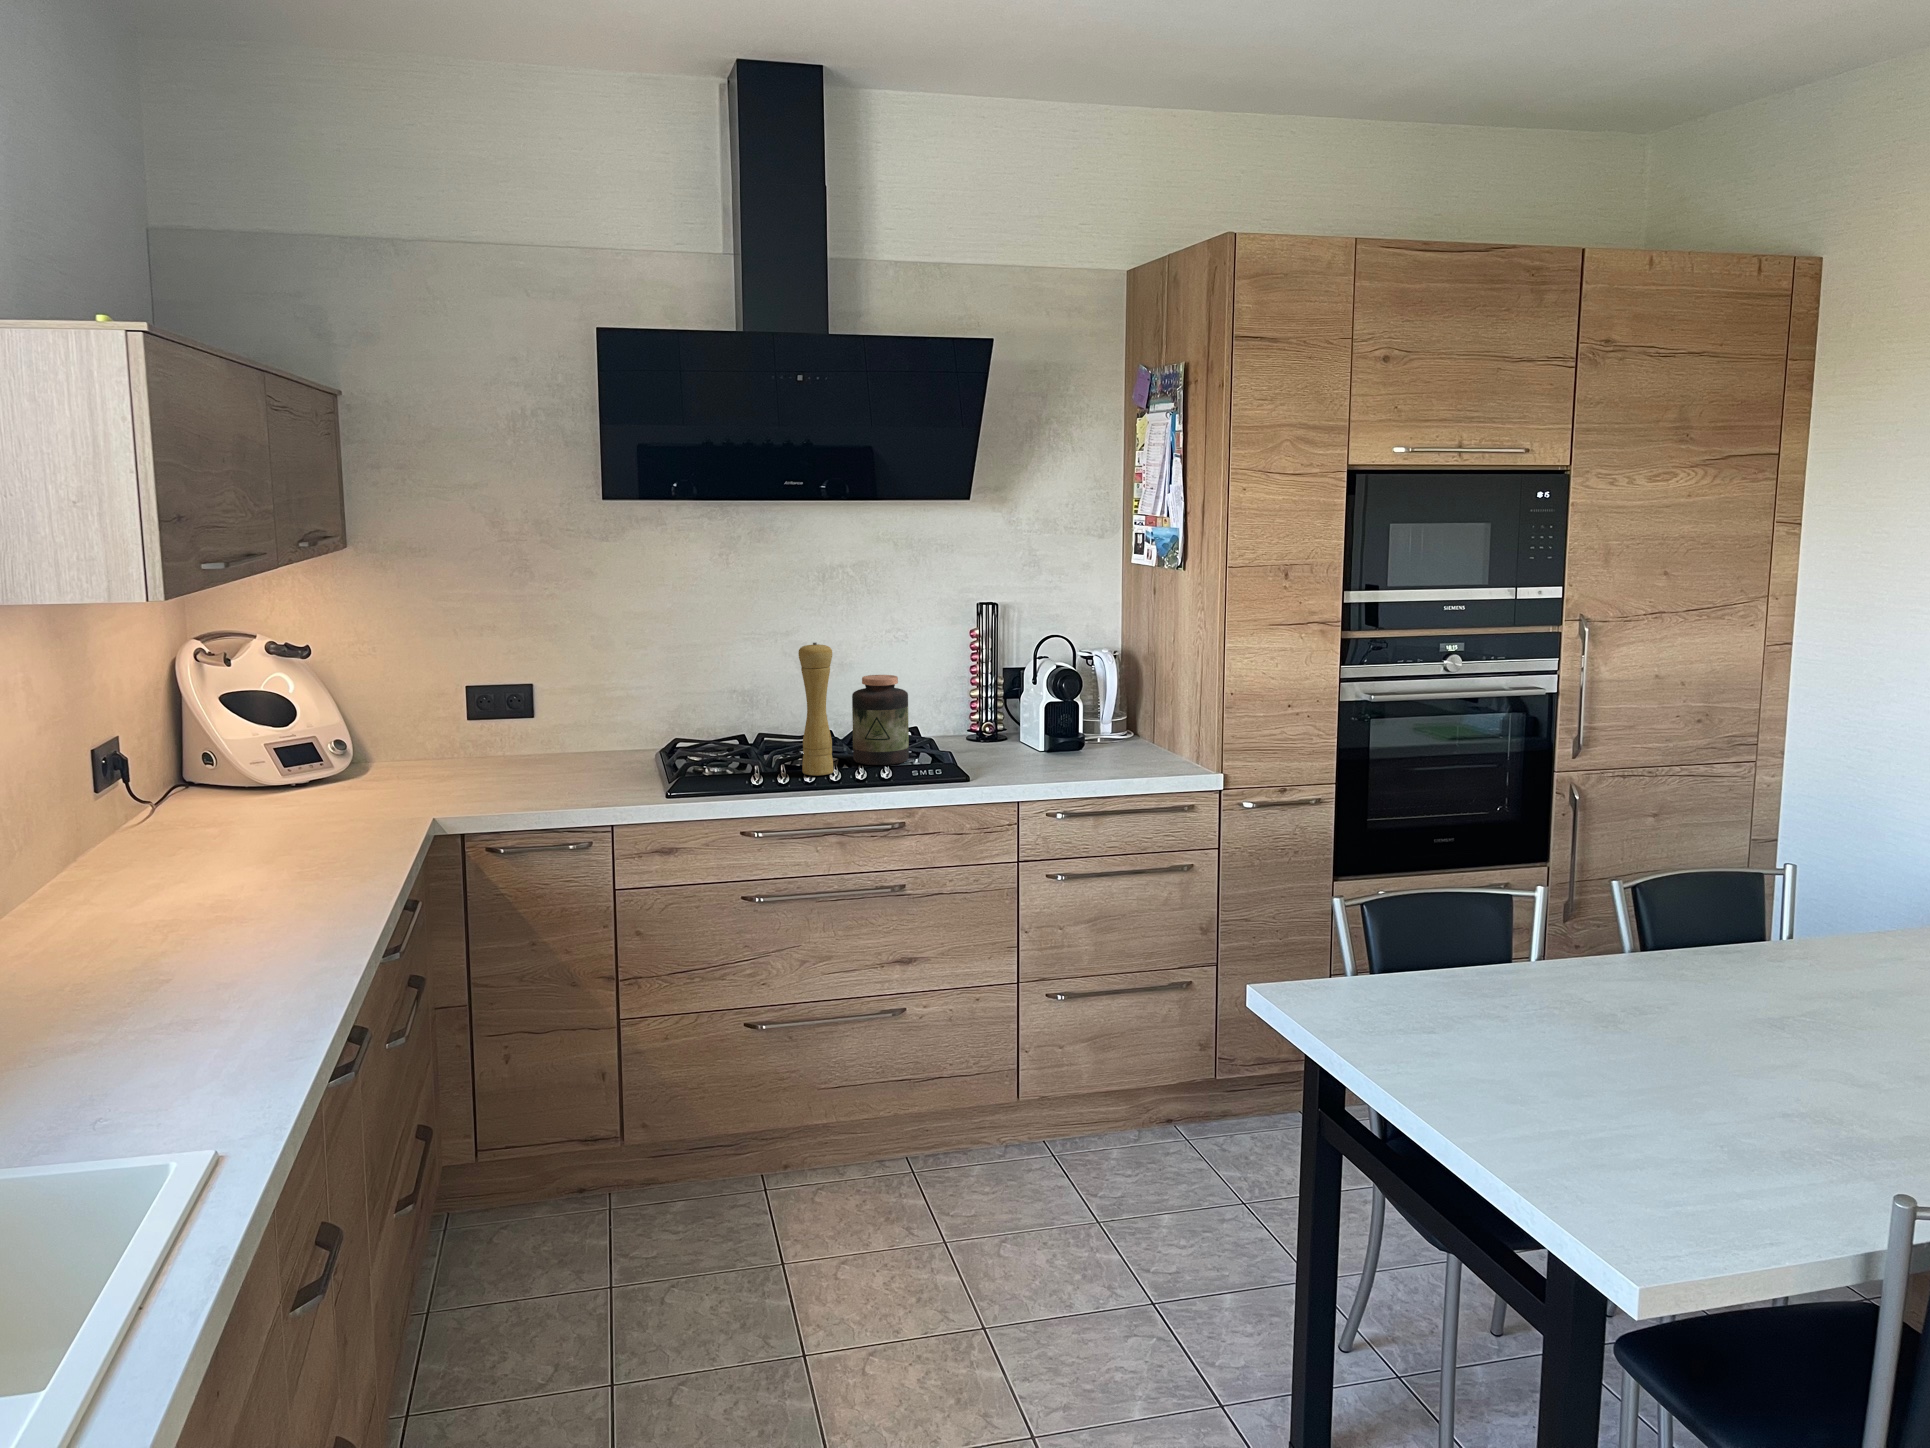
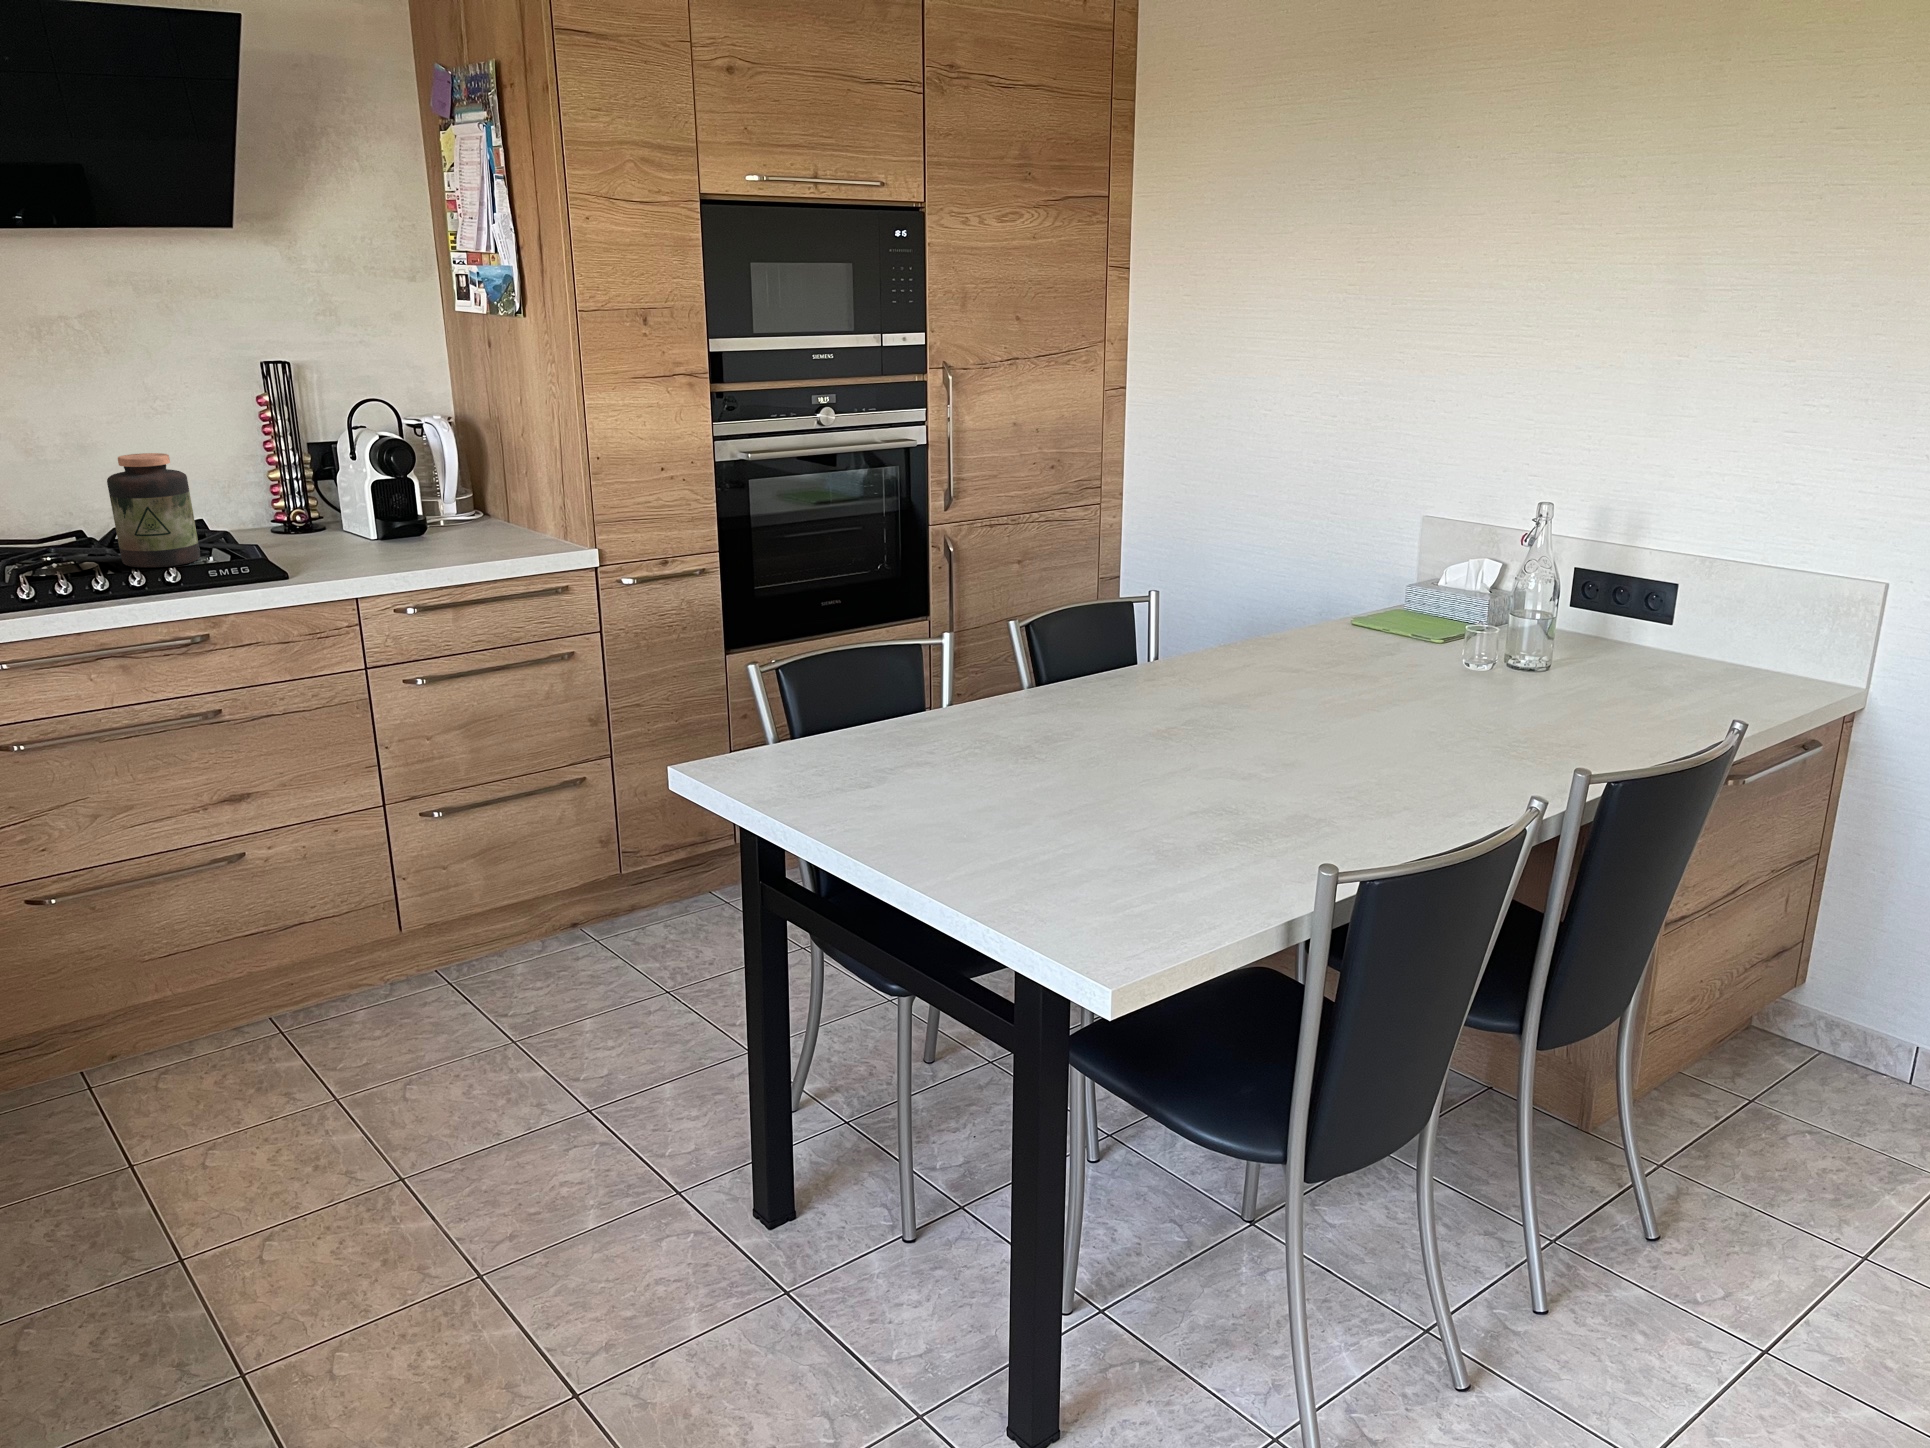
pepper mill: present [798,643,833,775] -> none [16,412,96,586]

